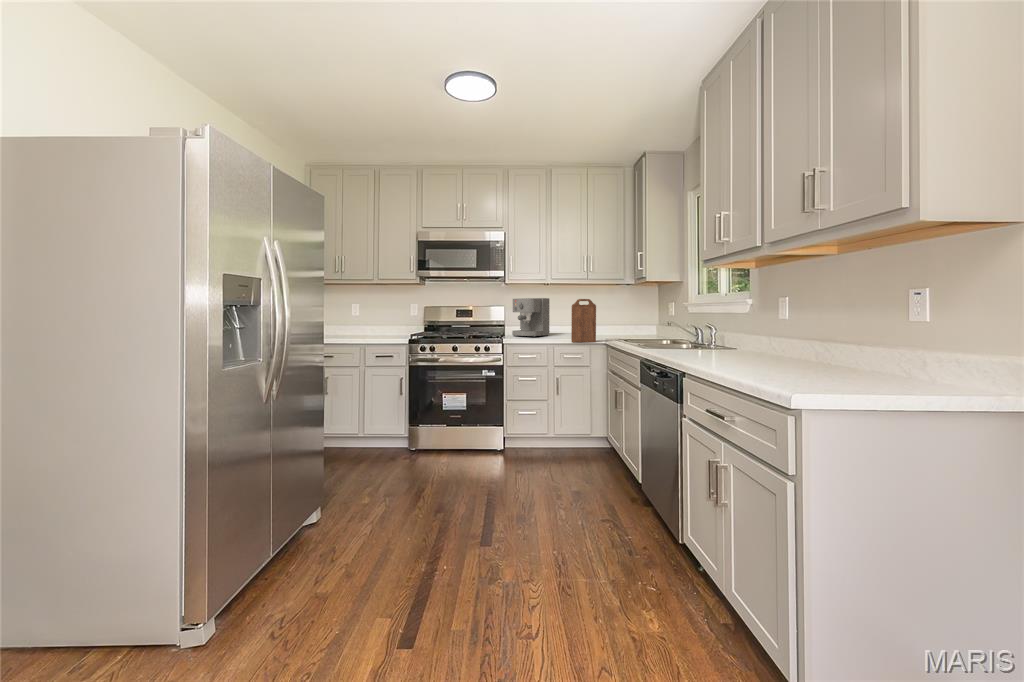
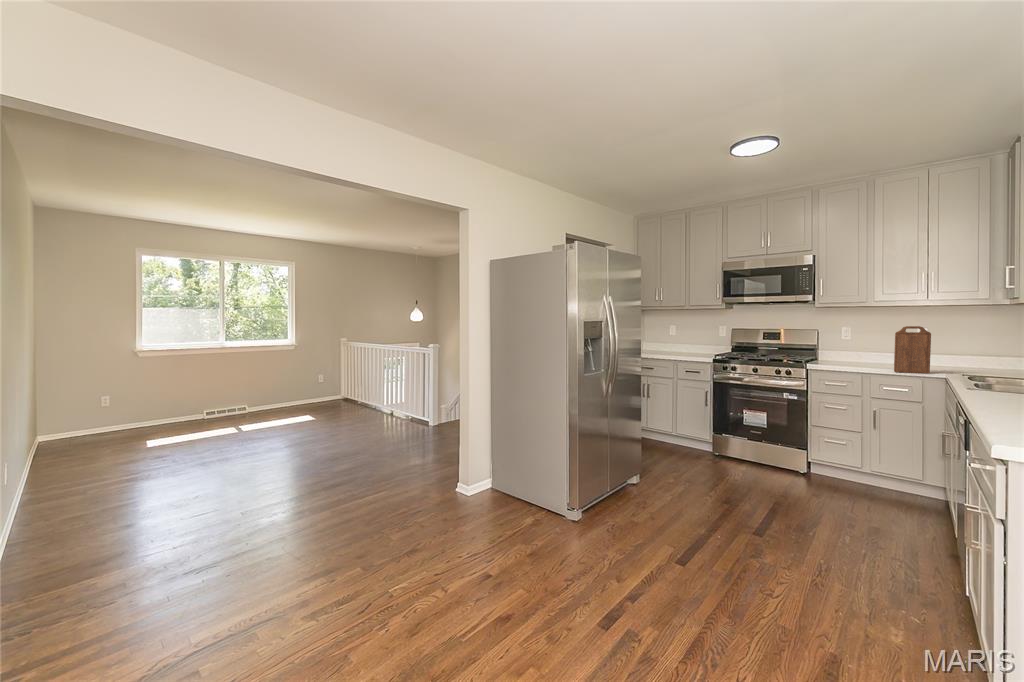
coffee maker: present [512,298,550,337] -> none [825,324,874,363]

